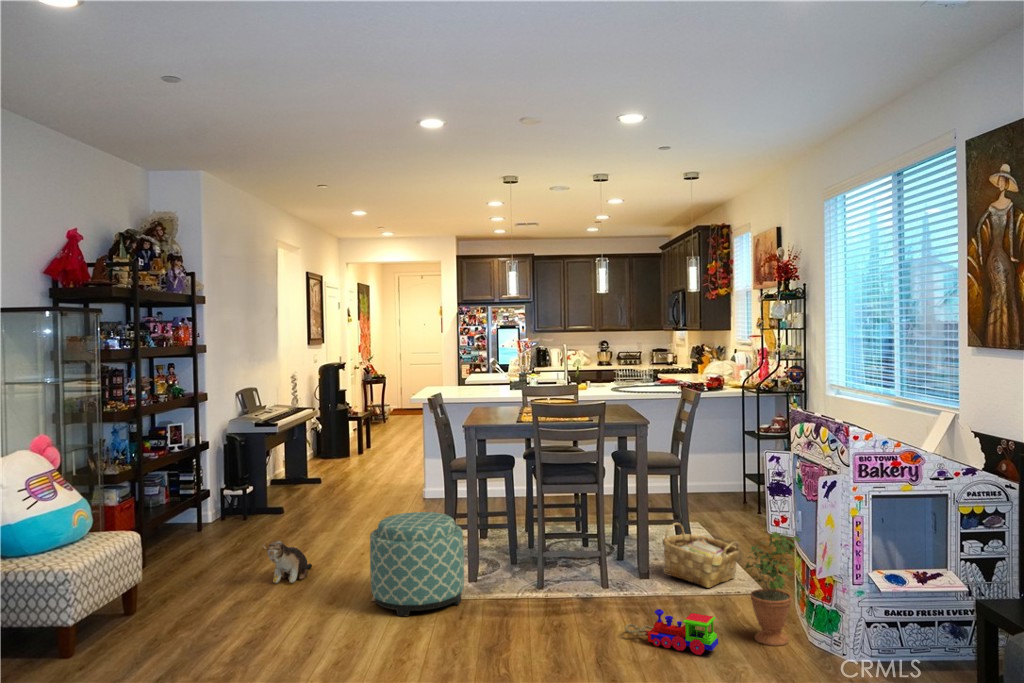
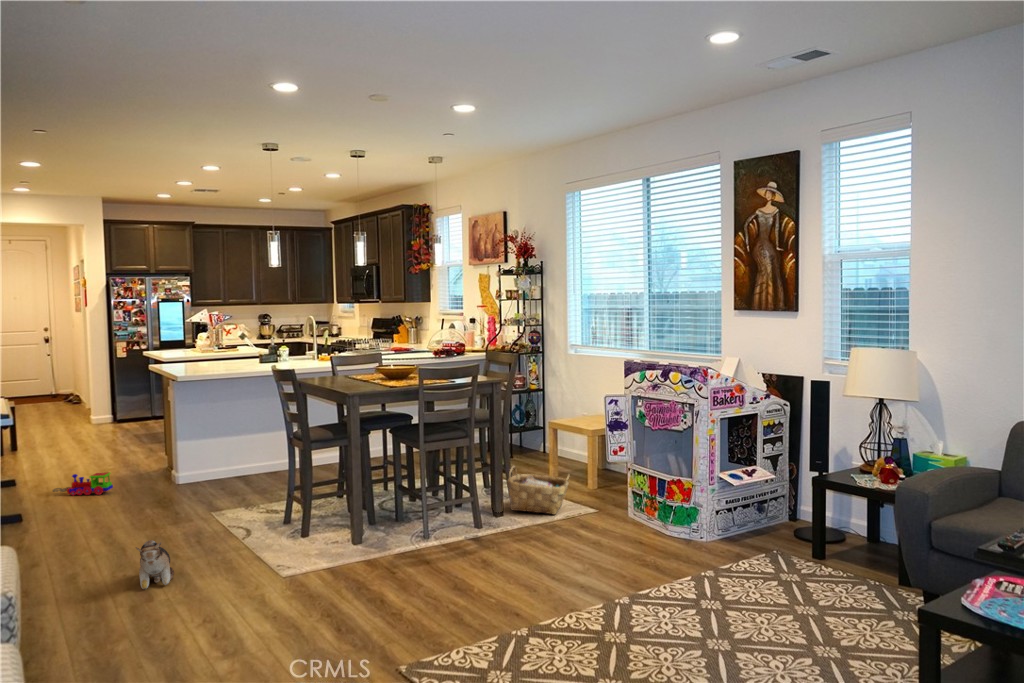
ottoman: present [370,512,464,617] -> none [282,483,379,588]
potted plant: present [745,531,801,646] -> none [623,451,664,543]
toy train: present [625,609,718,655] -> present [53,472,113,496]

